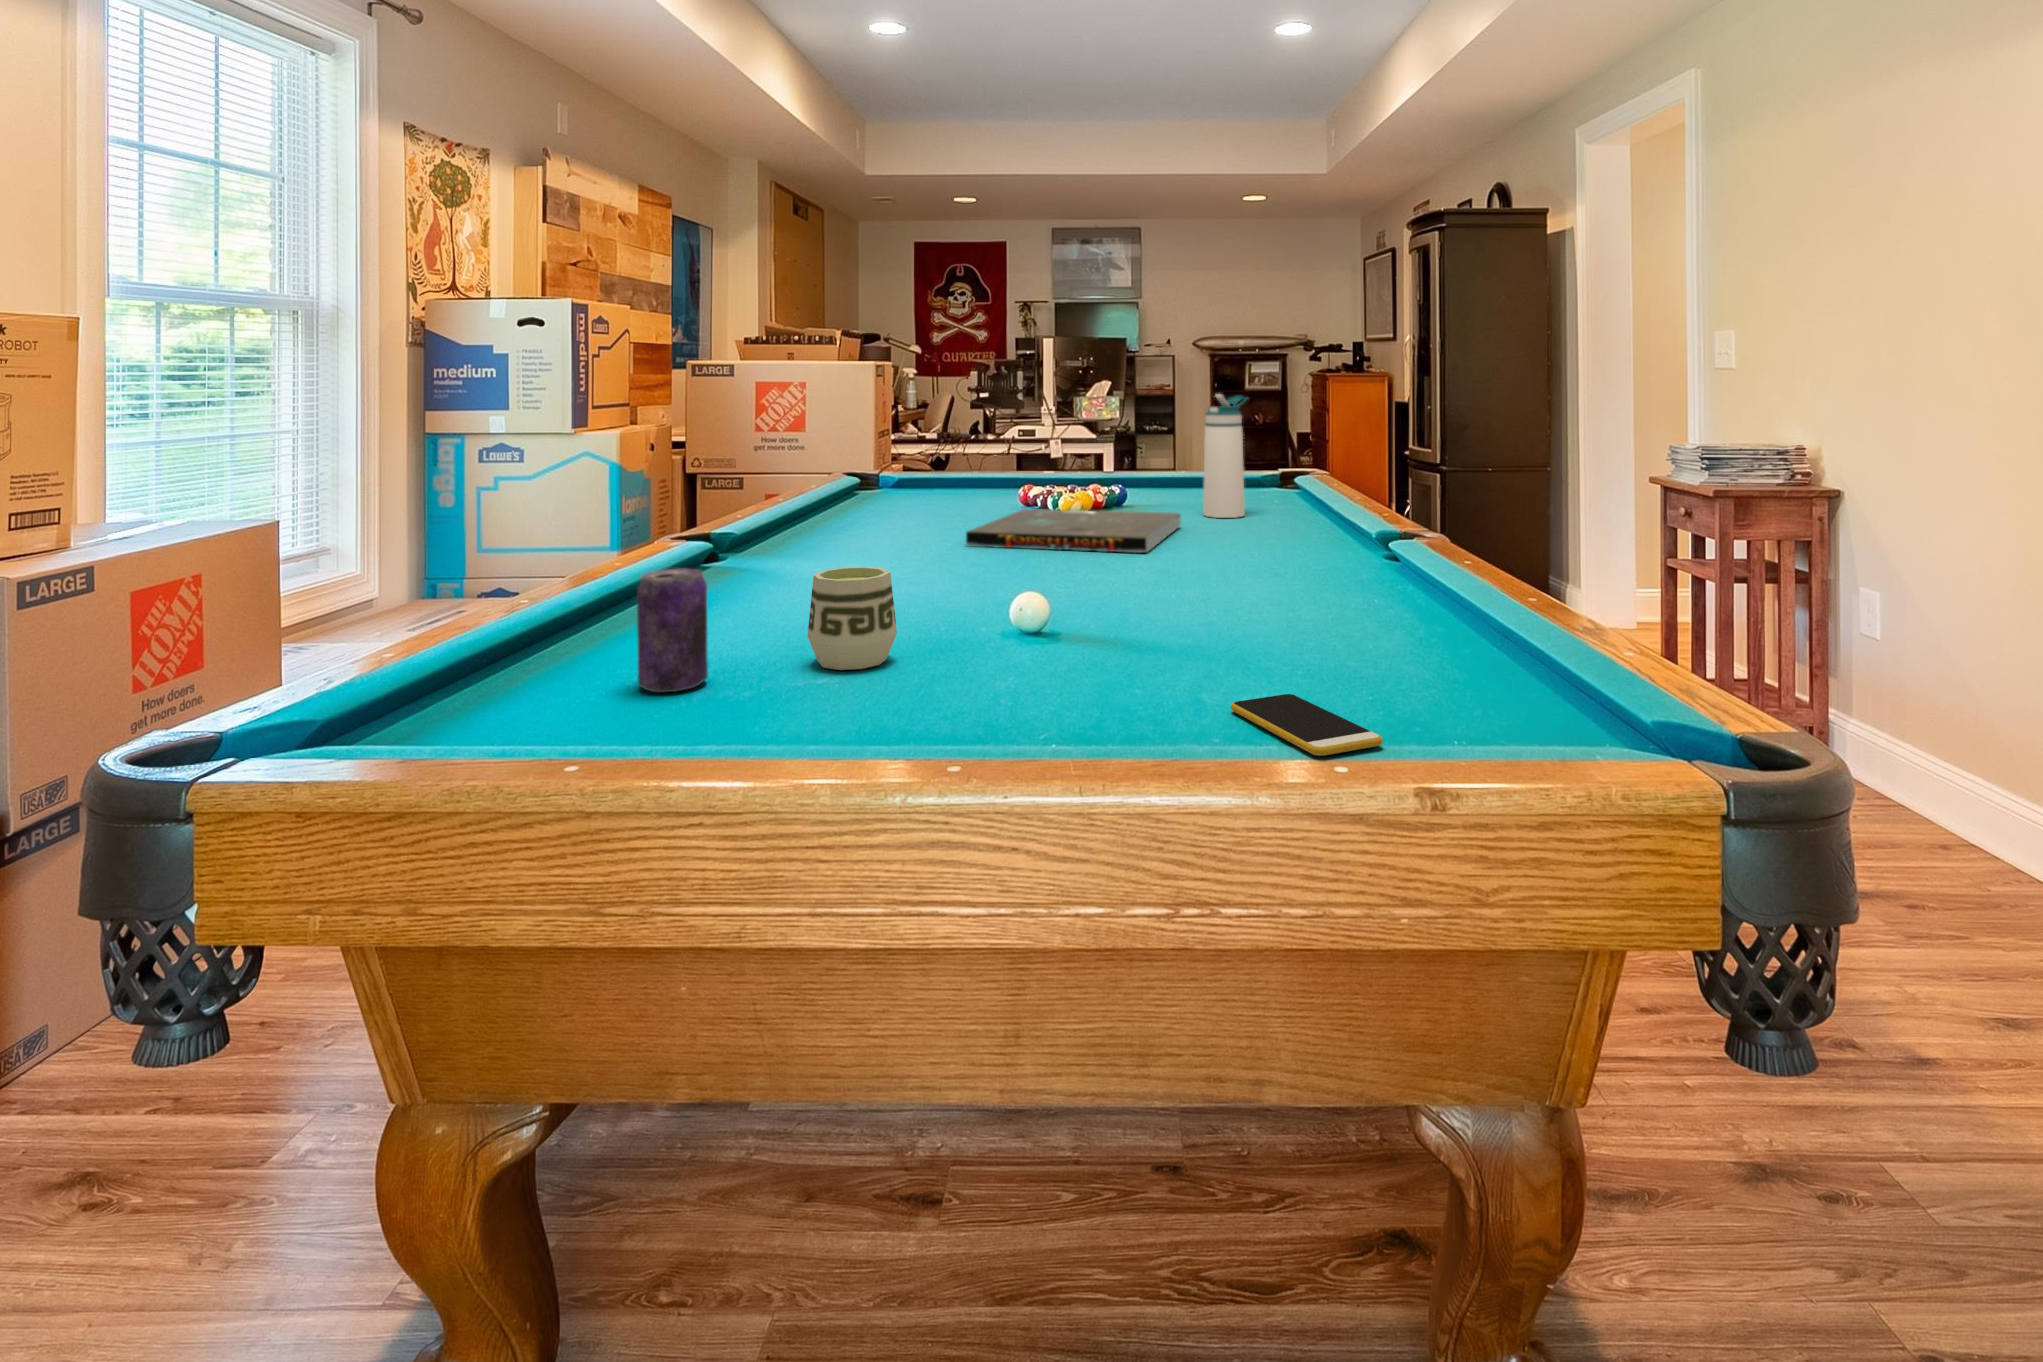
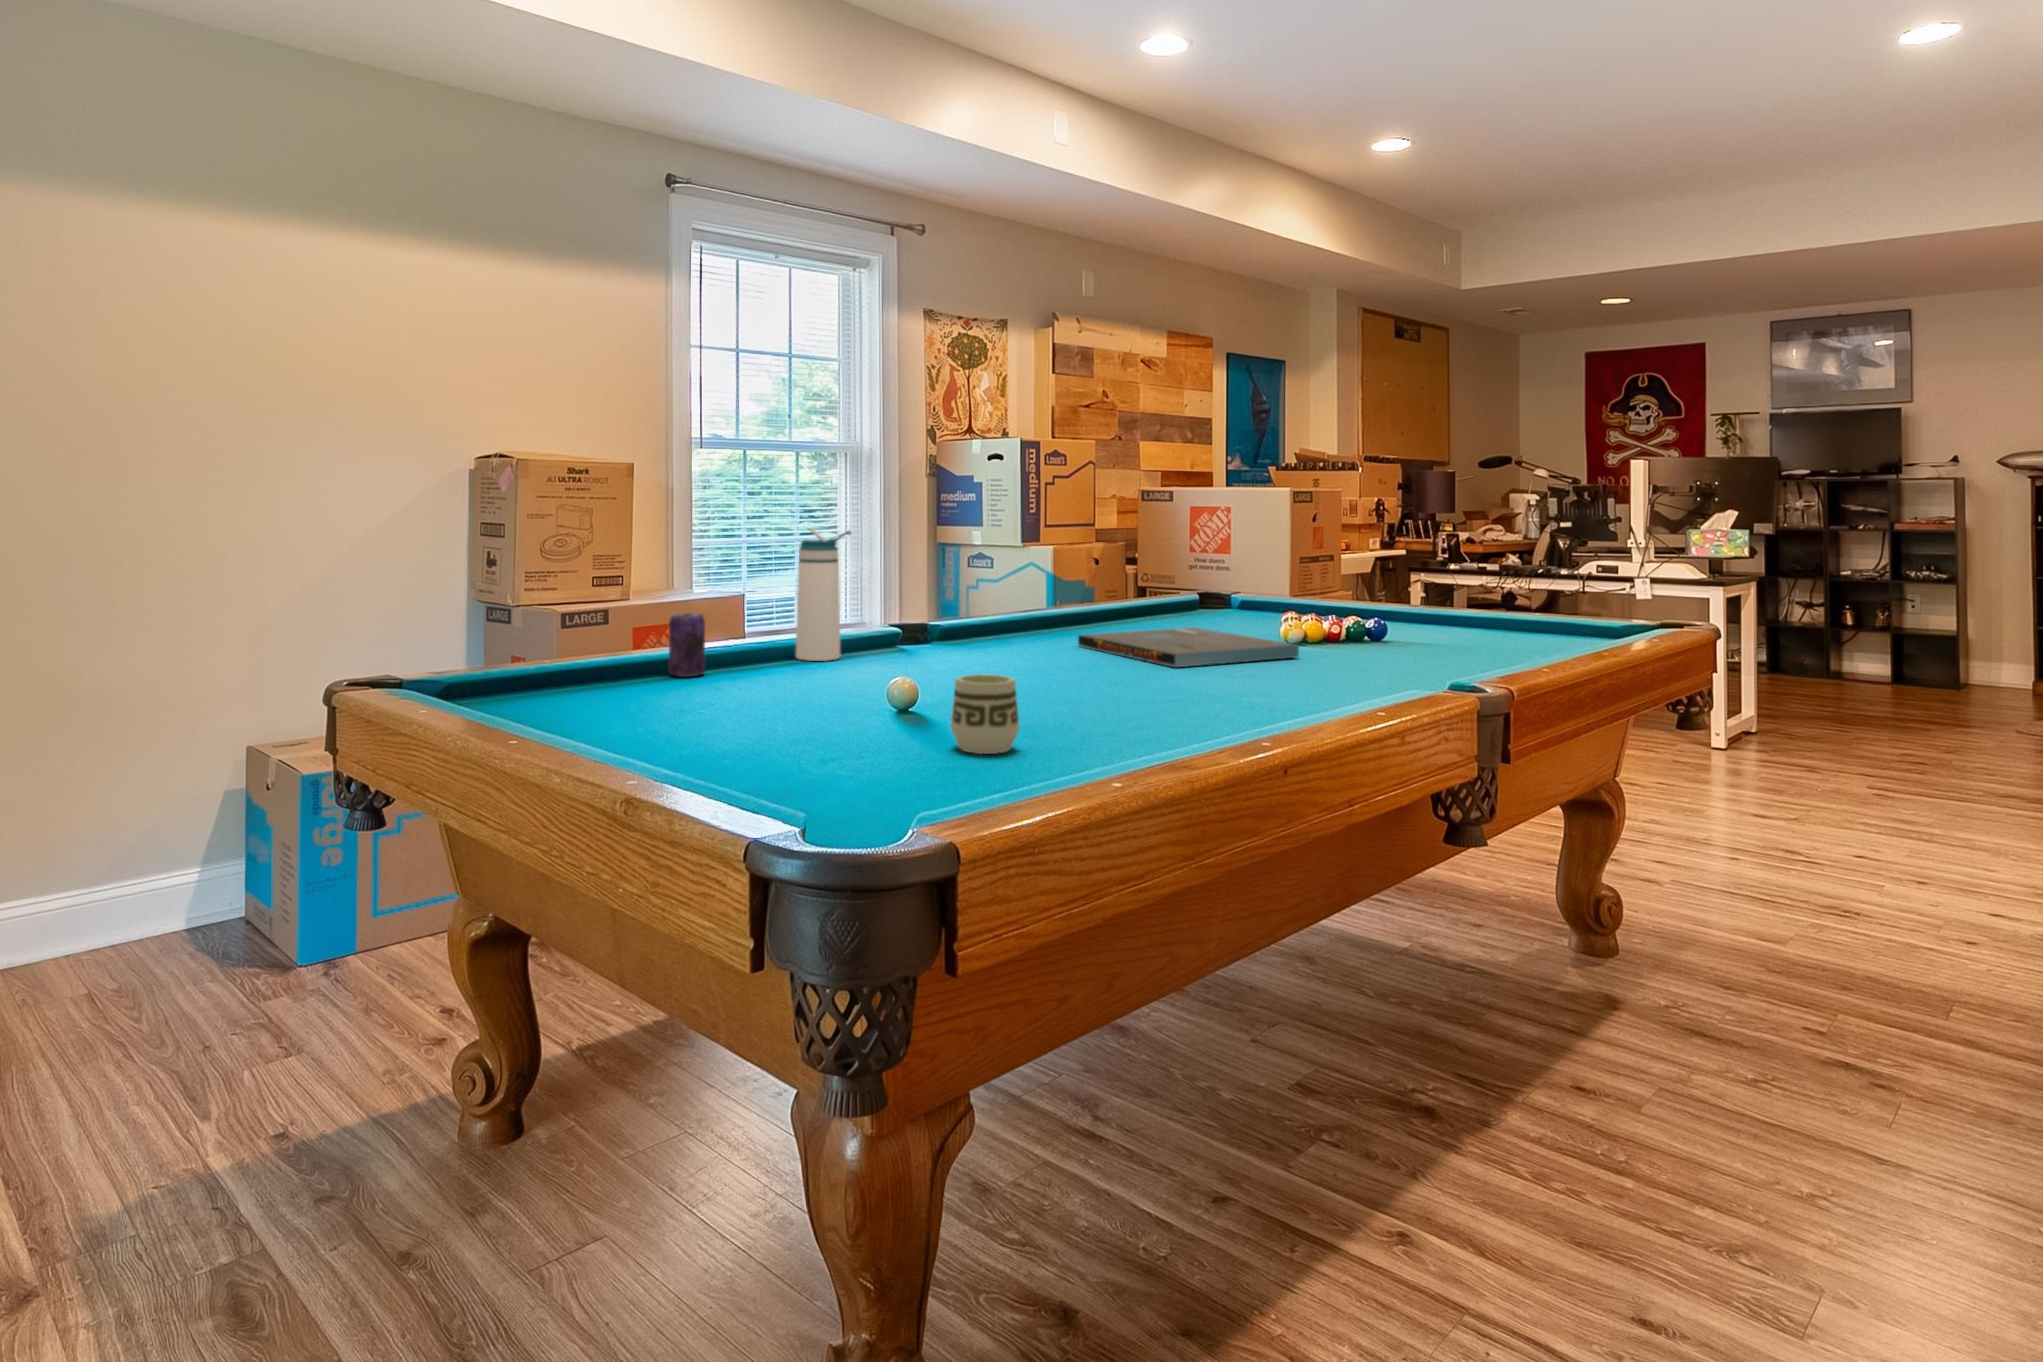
water bottle: present [1203,394,1248,518] -> present [796,528,851,661]
cup: present [807,567,897,670] -> present [951,674,1020,754]
smartphone: present [1231,694,1383,756] -> none [788,724,877,752]

